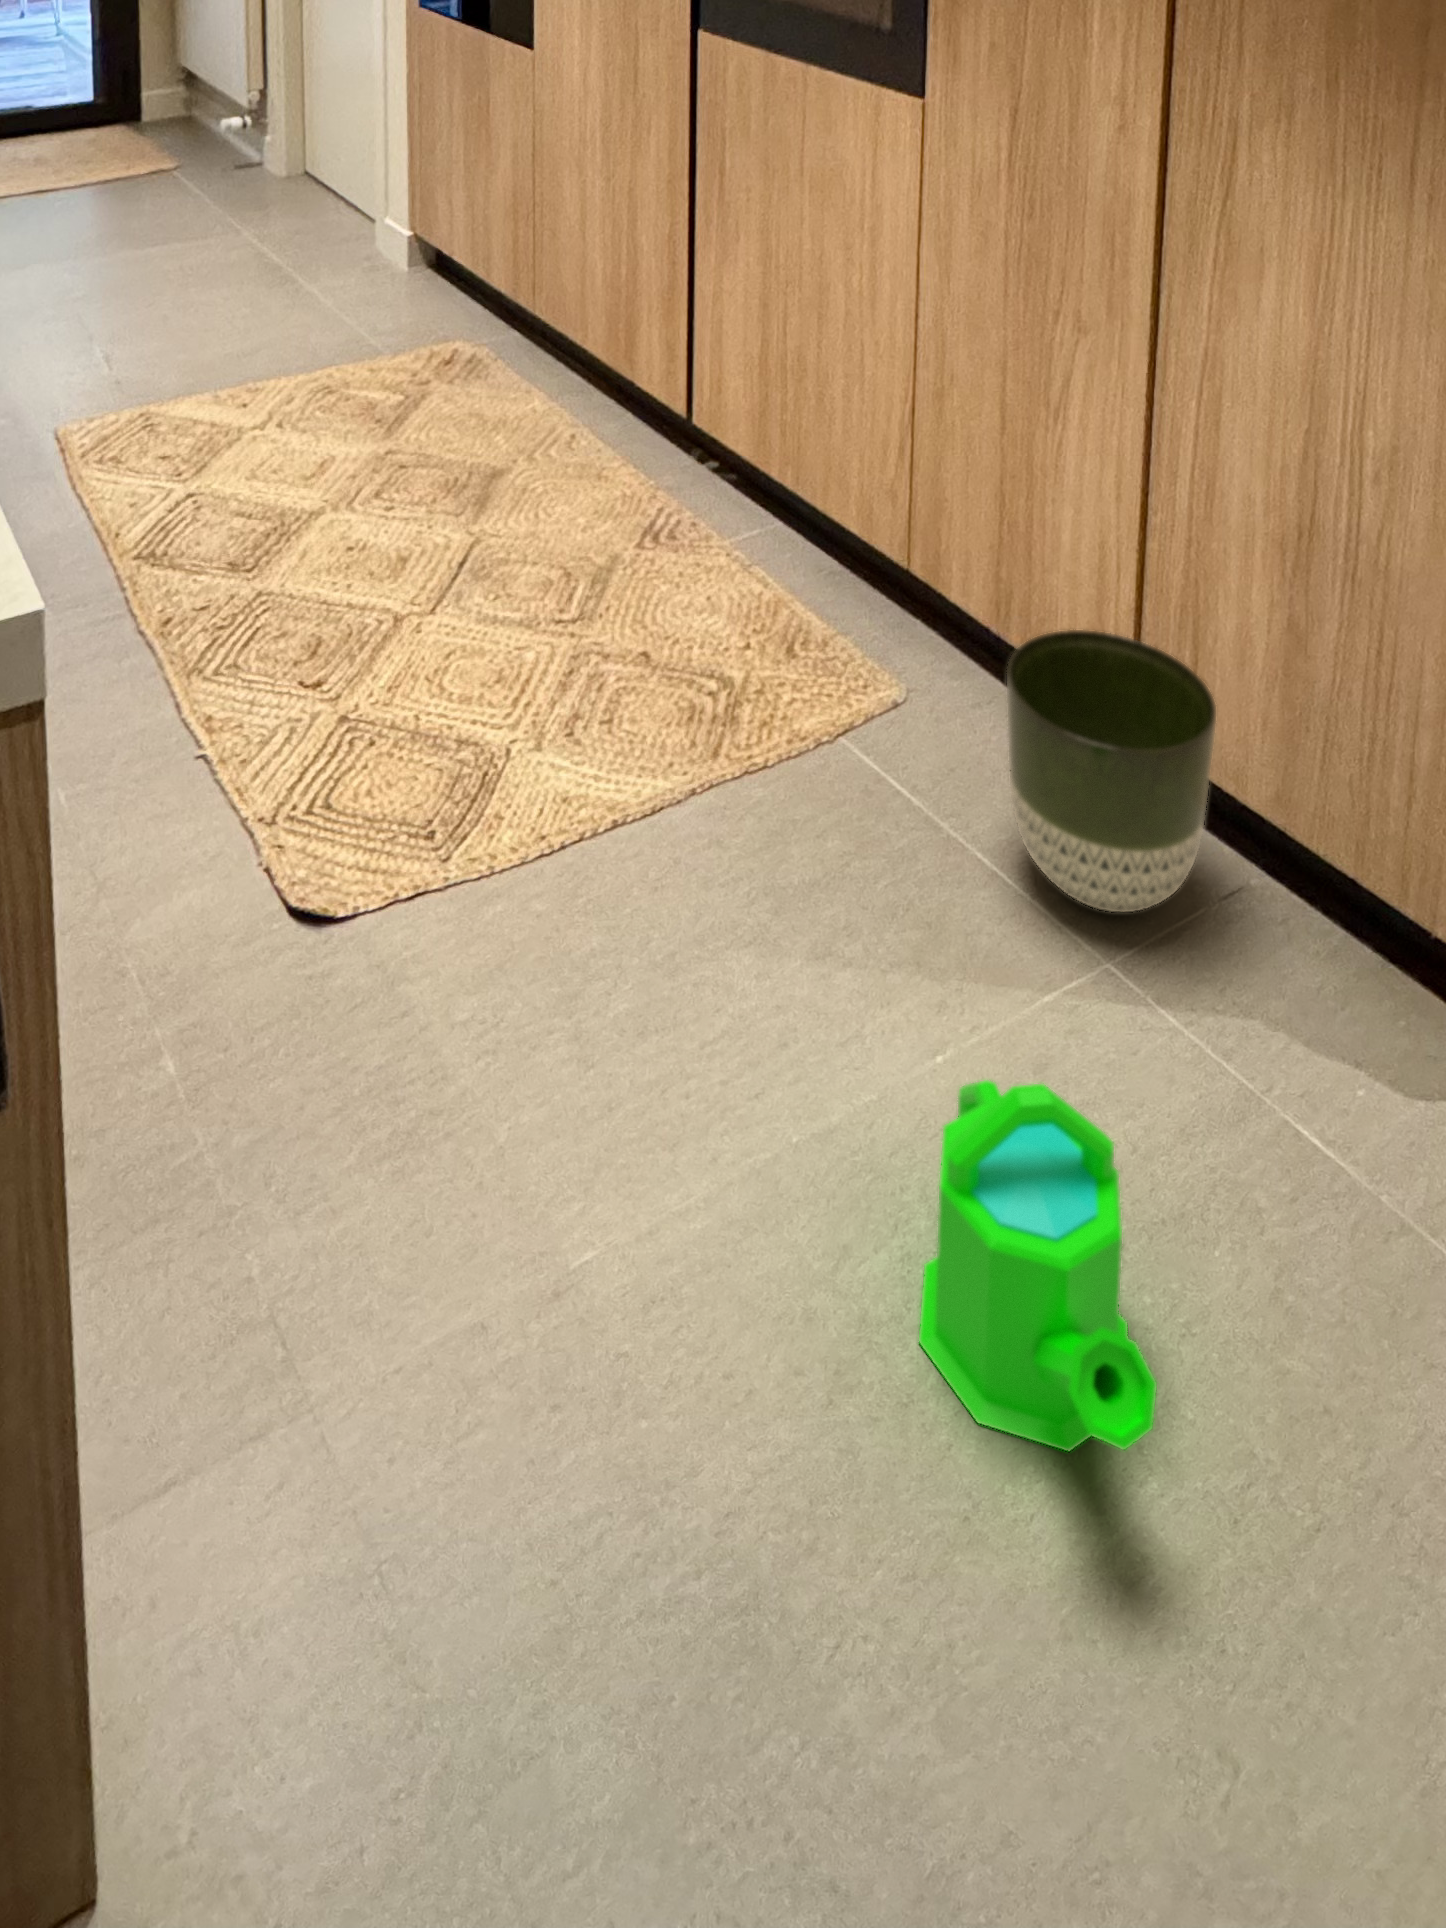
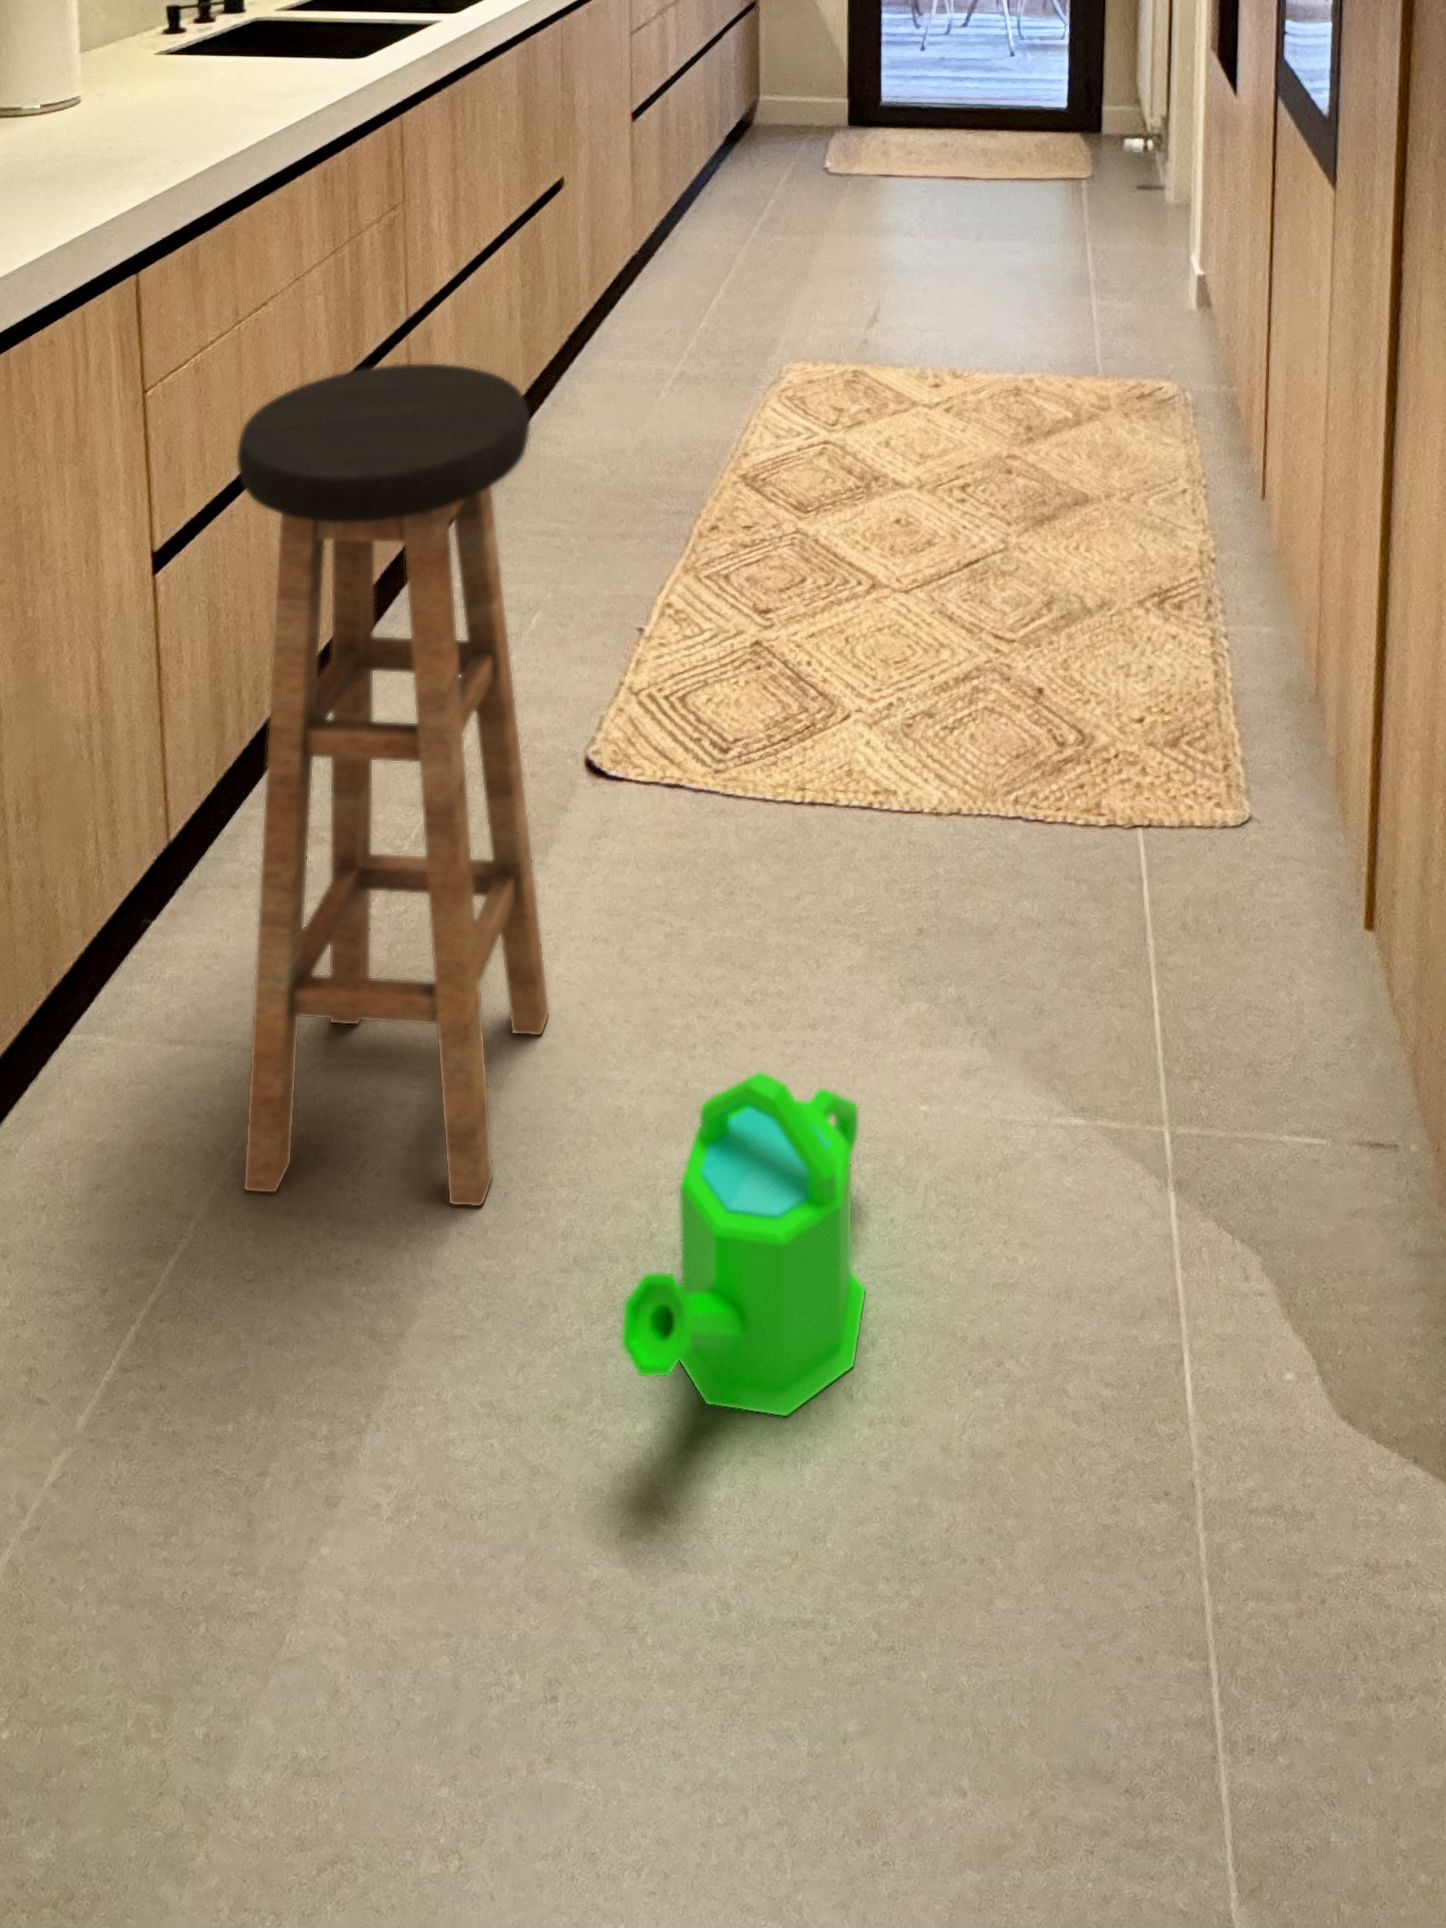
bar stool: none [297,457,690,1625] -> present [237,364,549,1206]
planter: present [1007,630,1216,912] -> none [1147,781,1368,1102]

